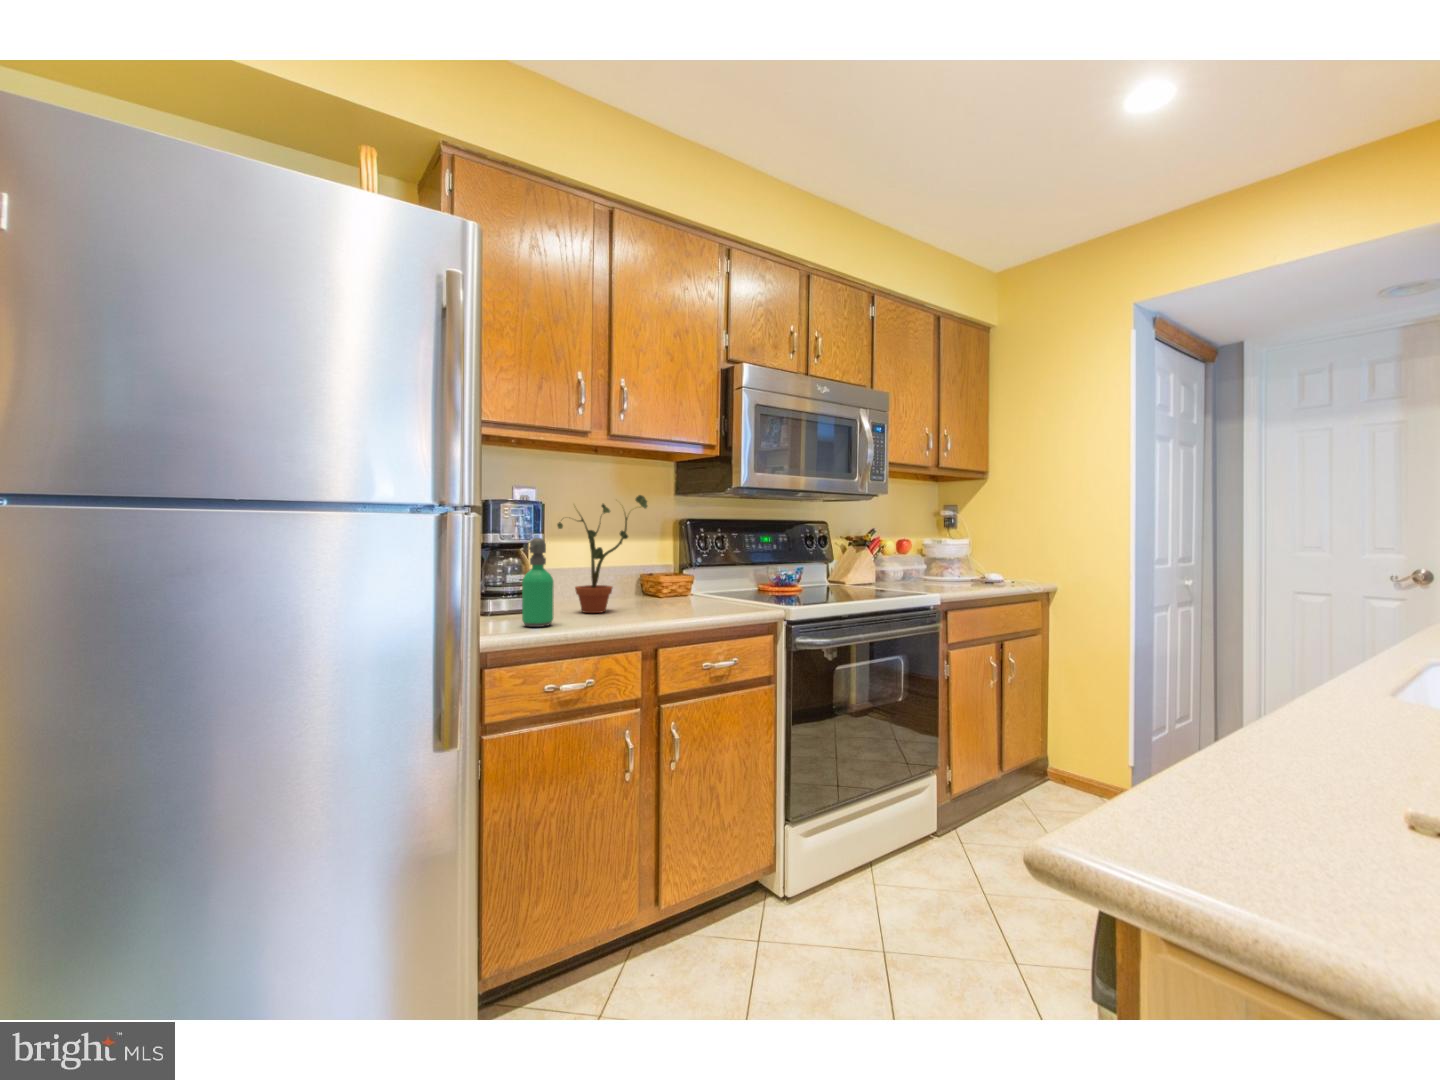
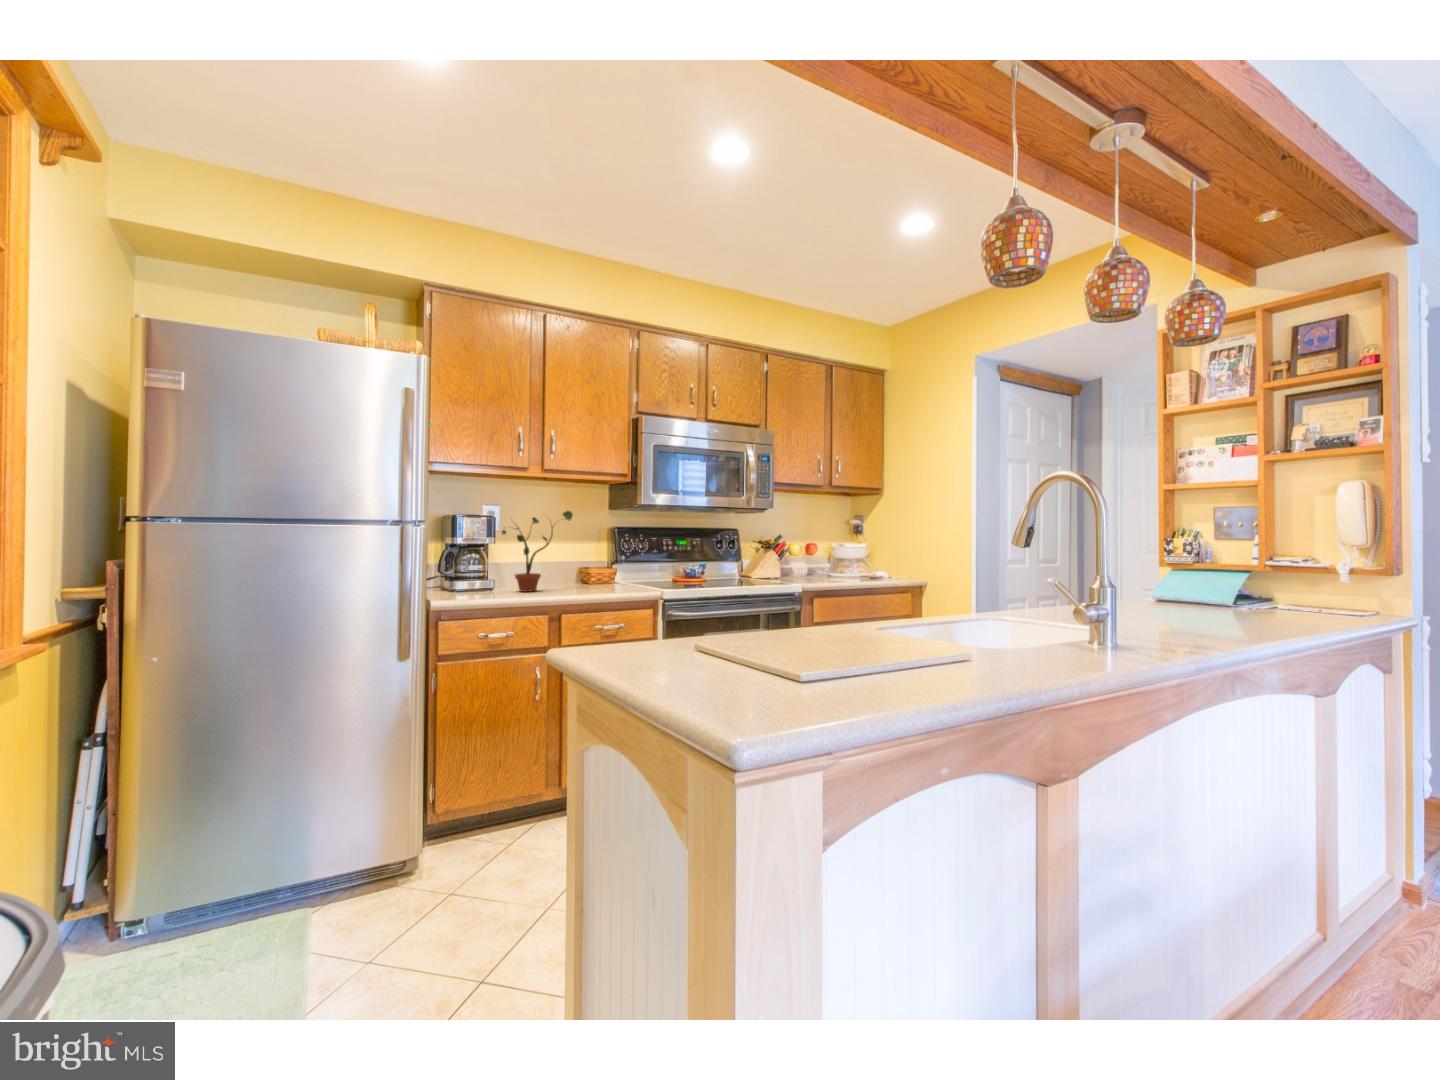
soap dispenser: present [522,538,554,627] -> none [469,540,490,597]

